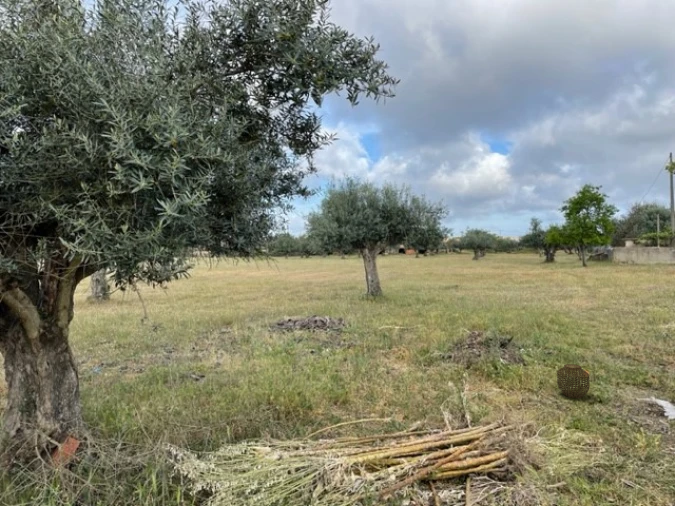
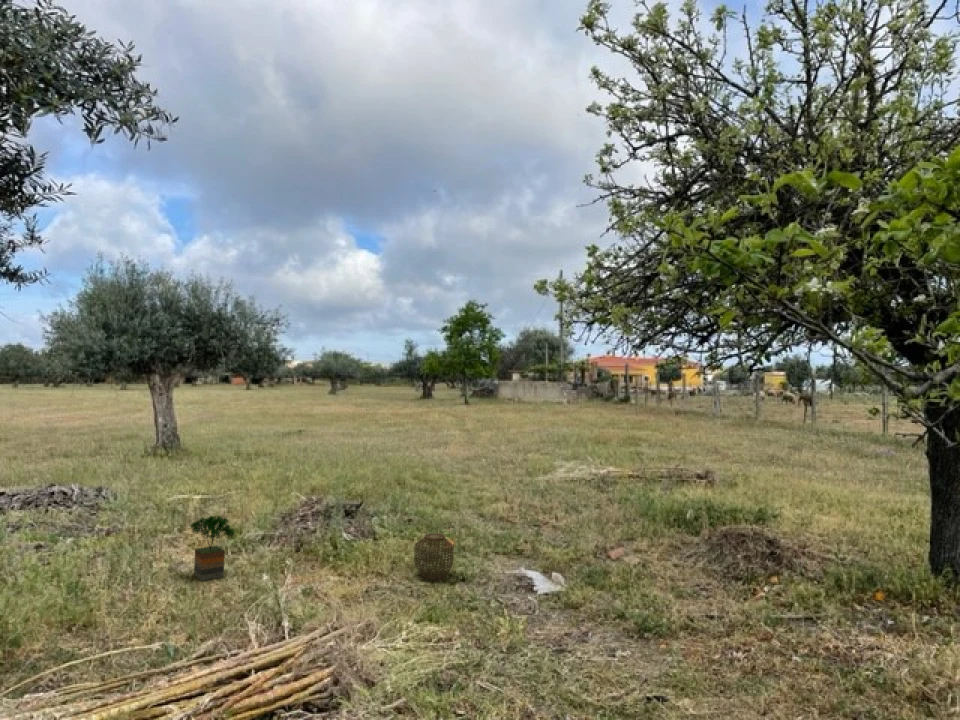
potted tree: none [404,343,432,383] -> present [191,516,235,581]

